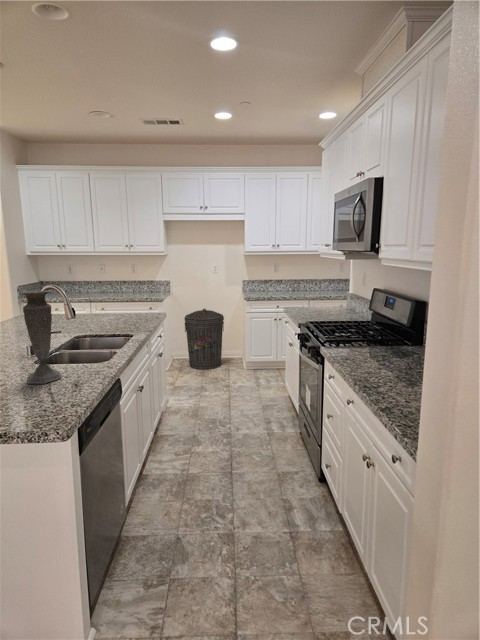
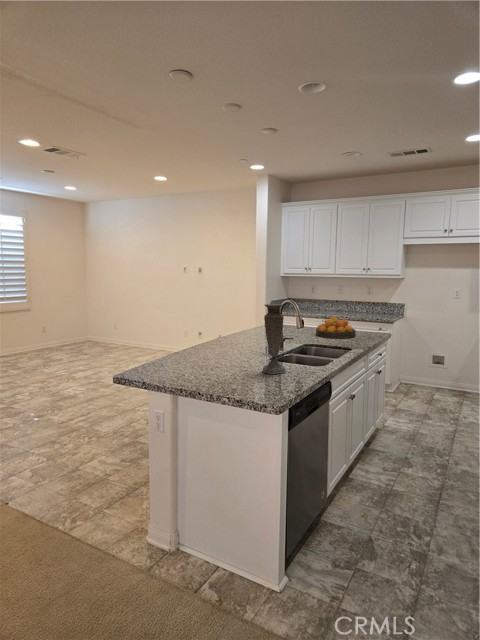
fruit bowl: none [86,300,132,325] -> present [316,317,355,338]
trash can: present [185,309,224,370] -> none [415,334,462,399]

